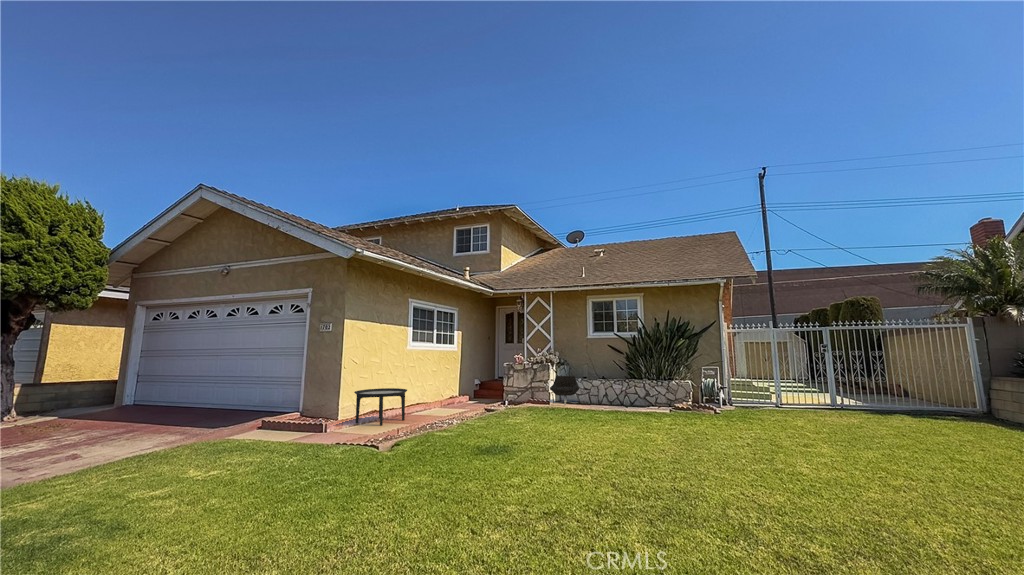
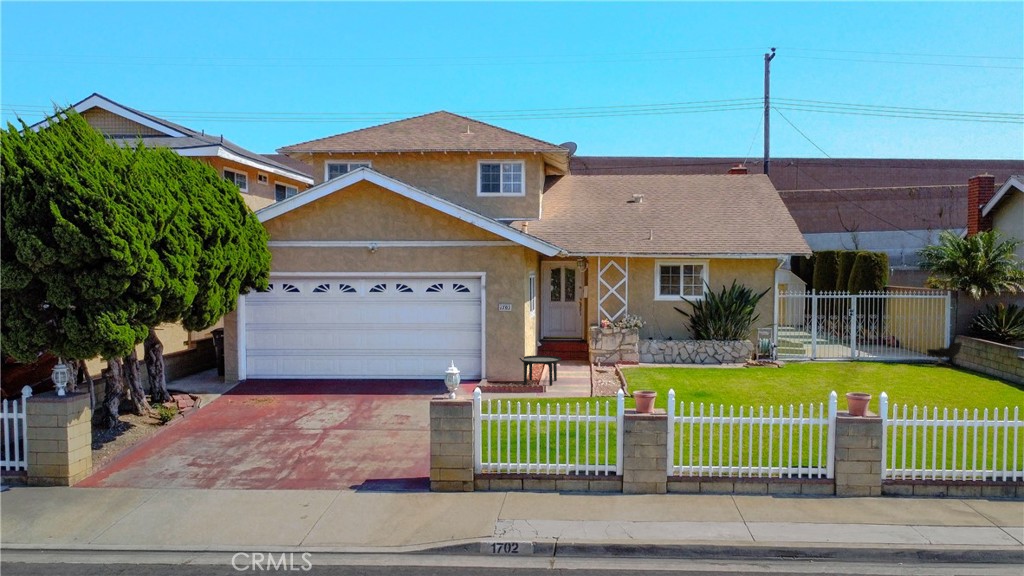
lounge chair: present [550,376,579,405] -> present [927,342,962,363]

